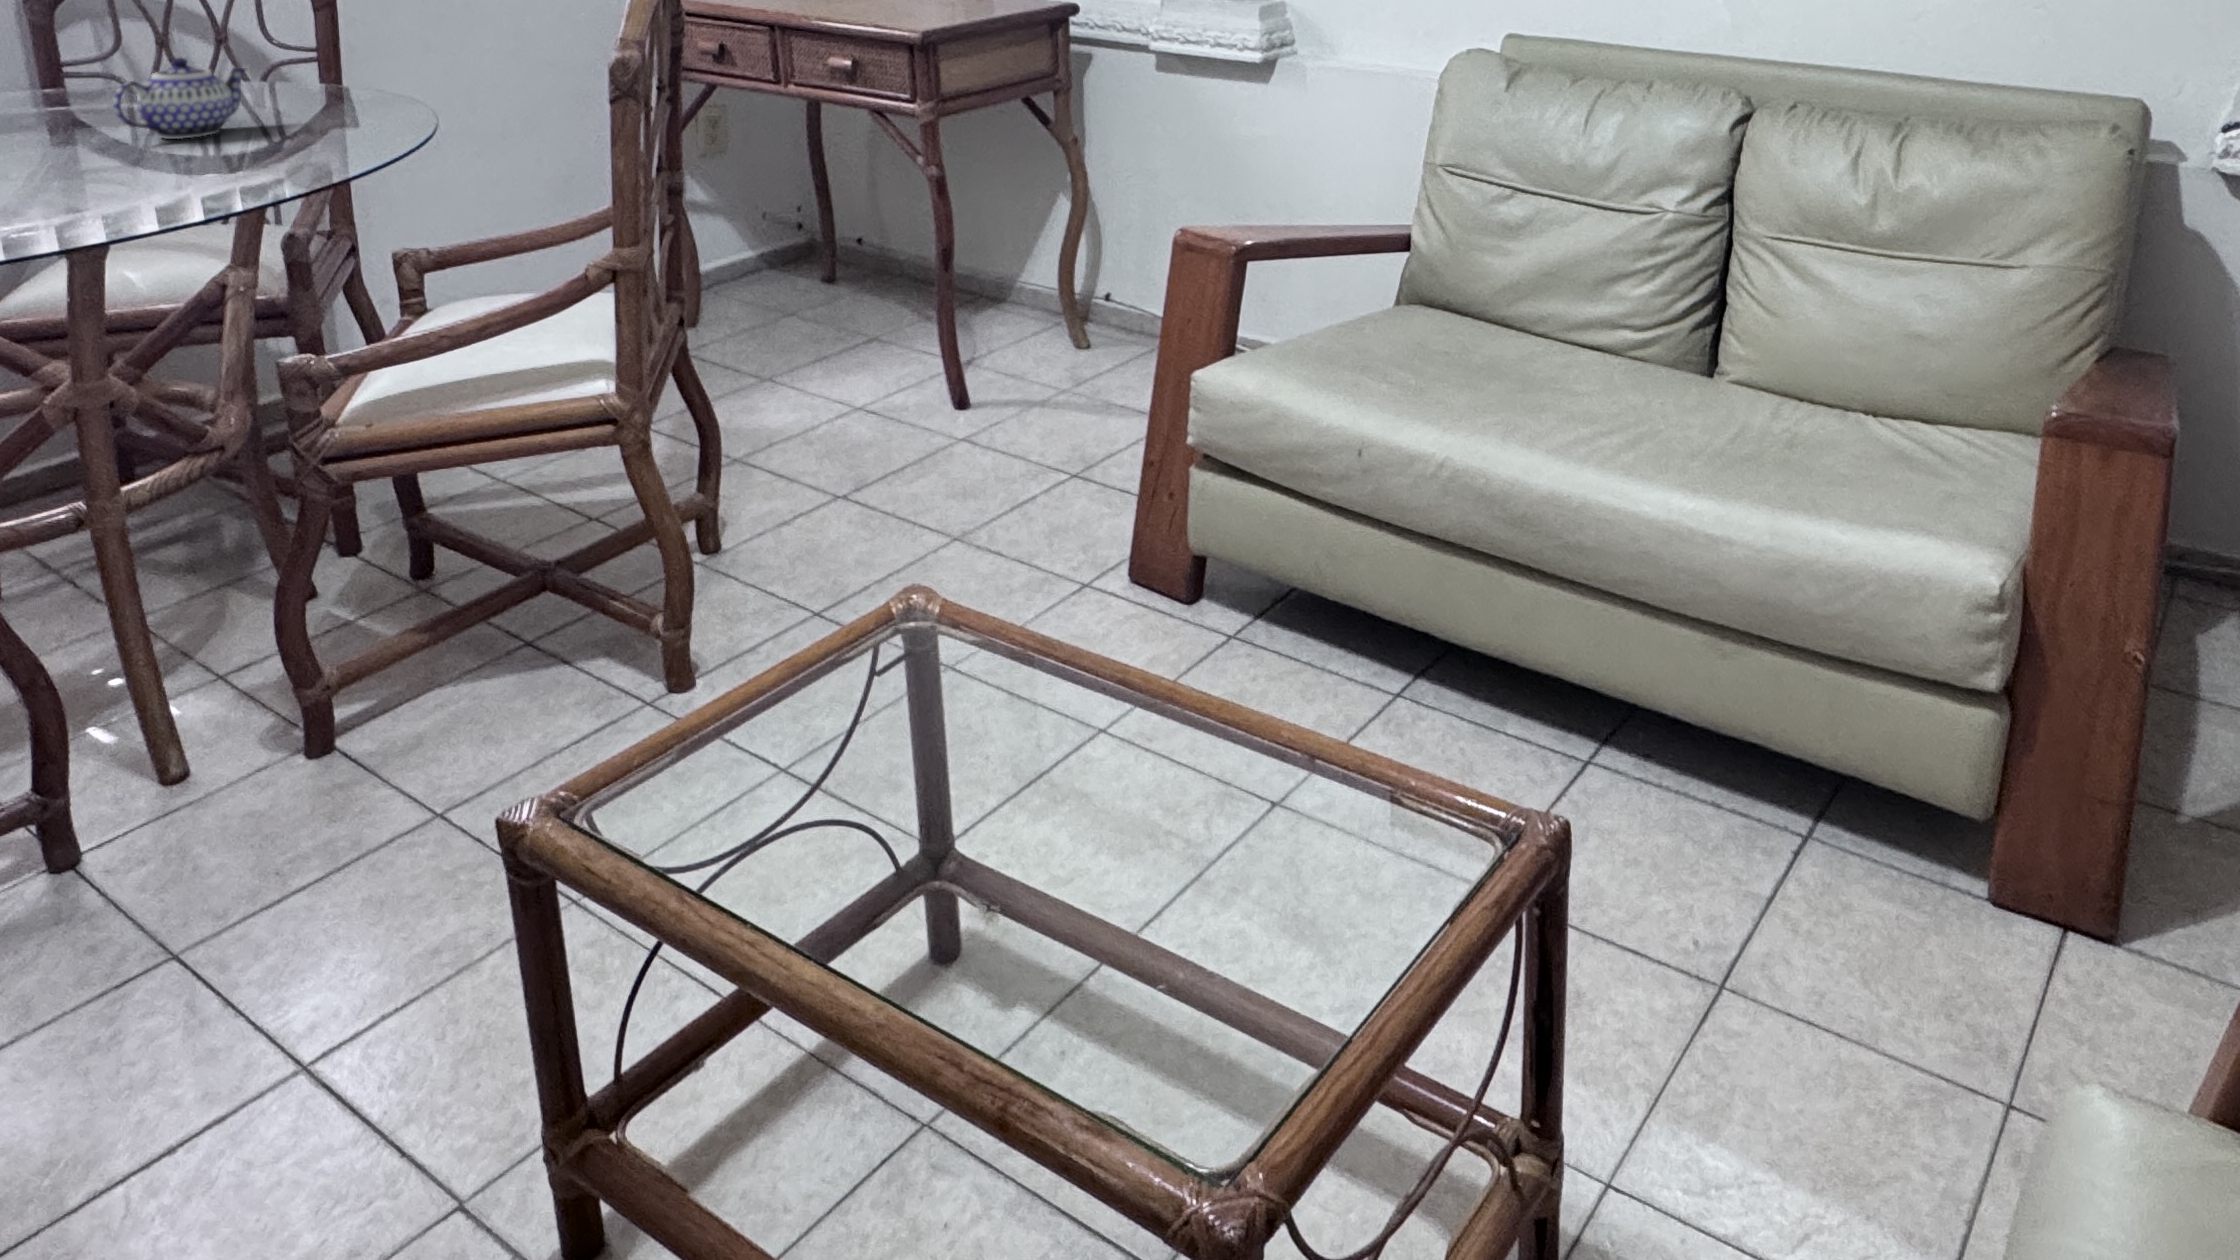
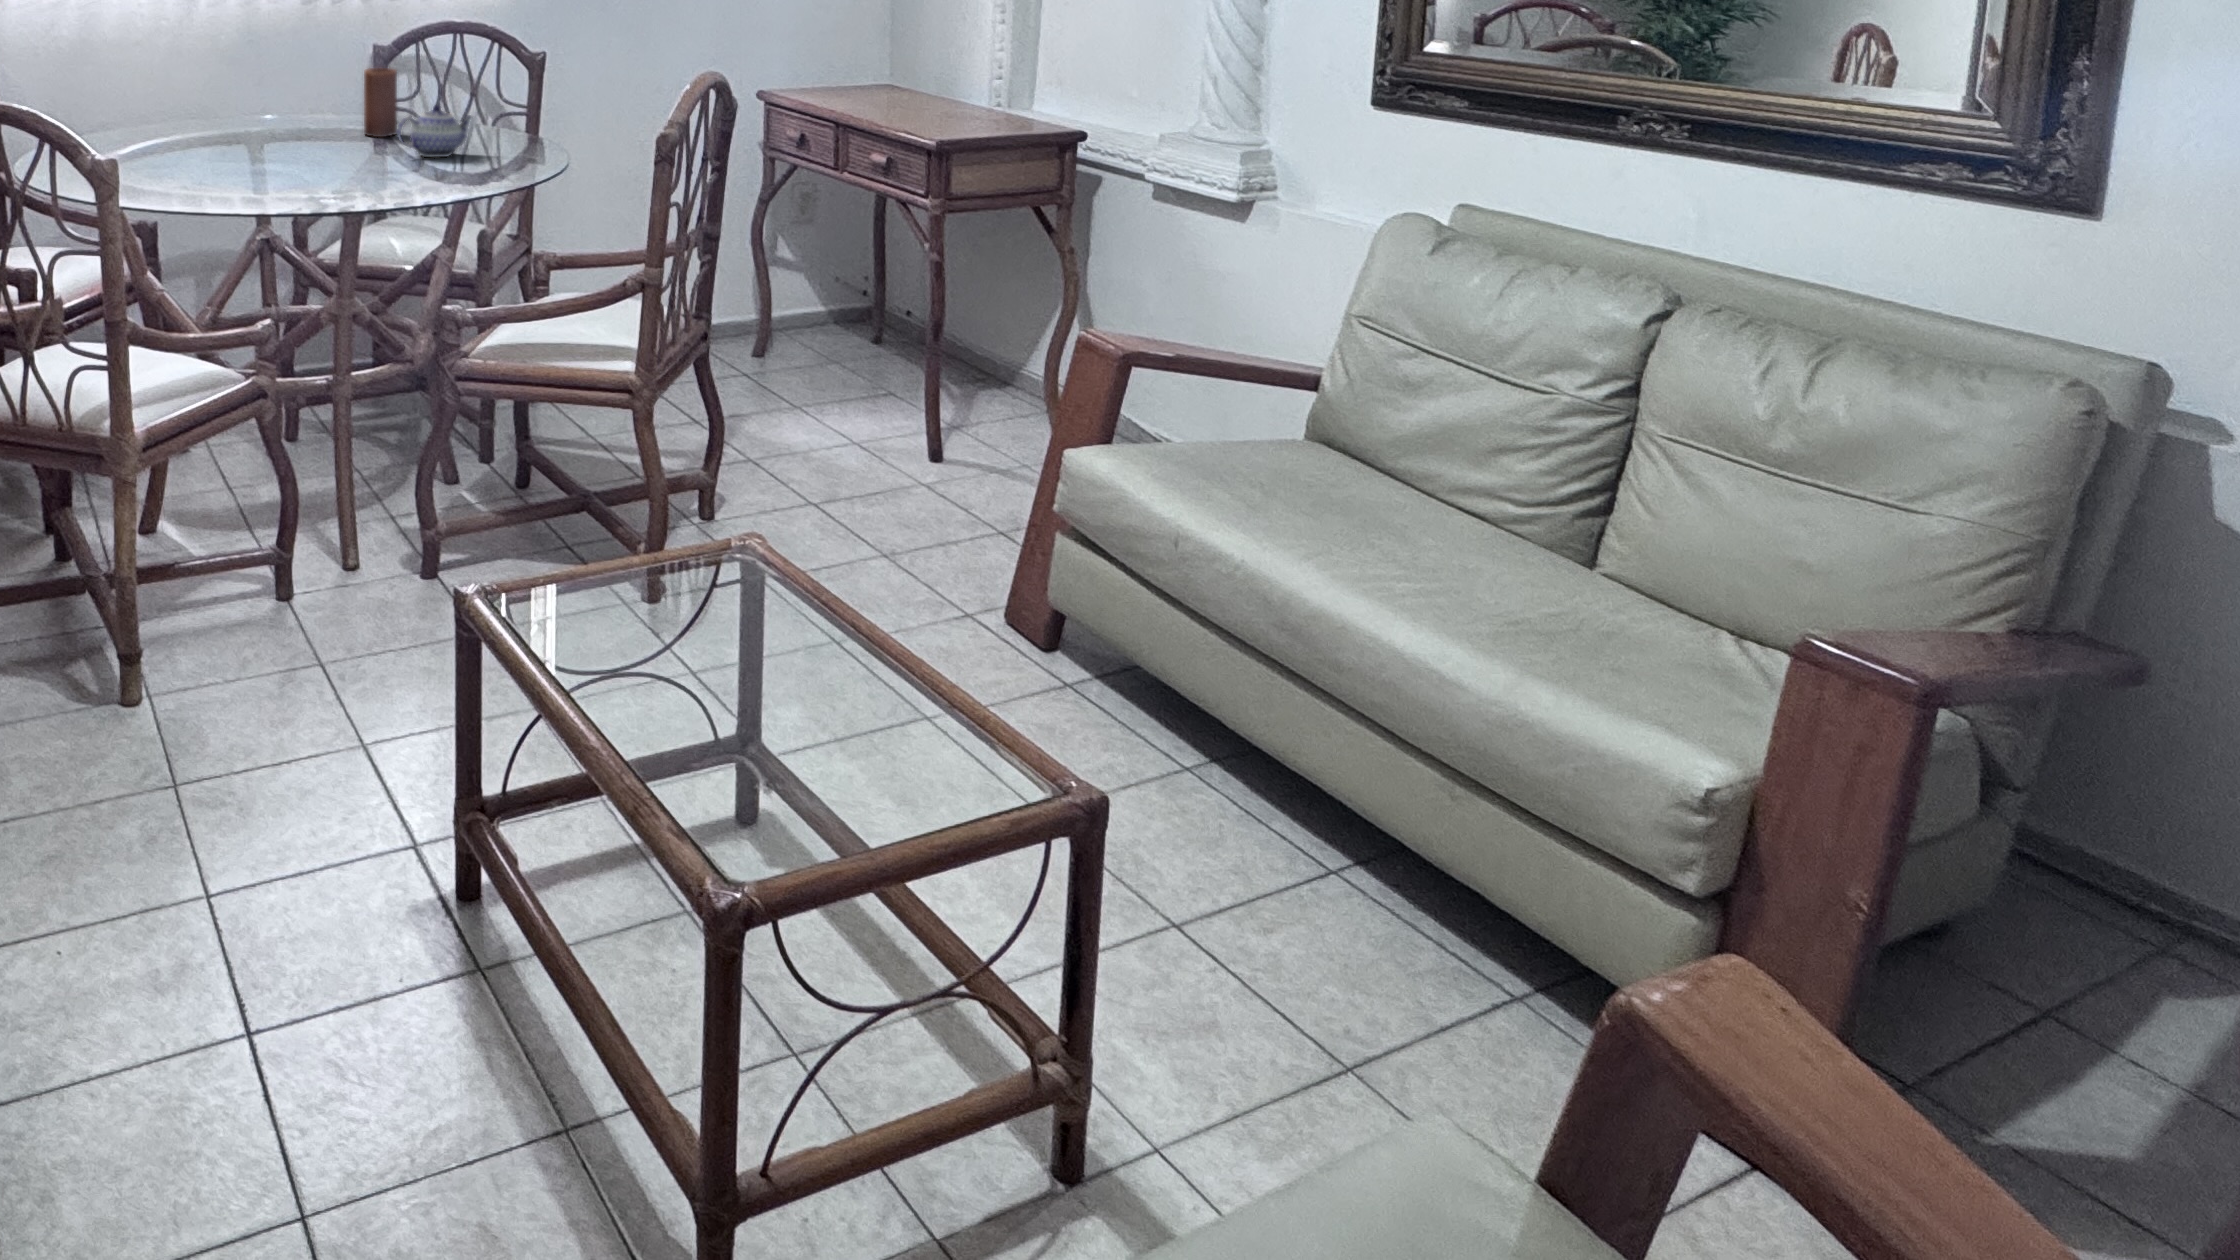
candle: none [18,12,99,120] -> present [364,68,397,137]

